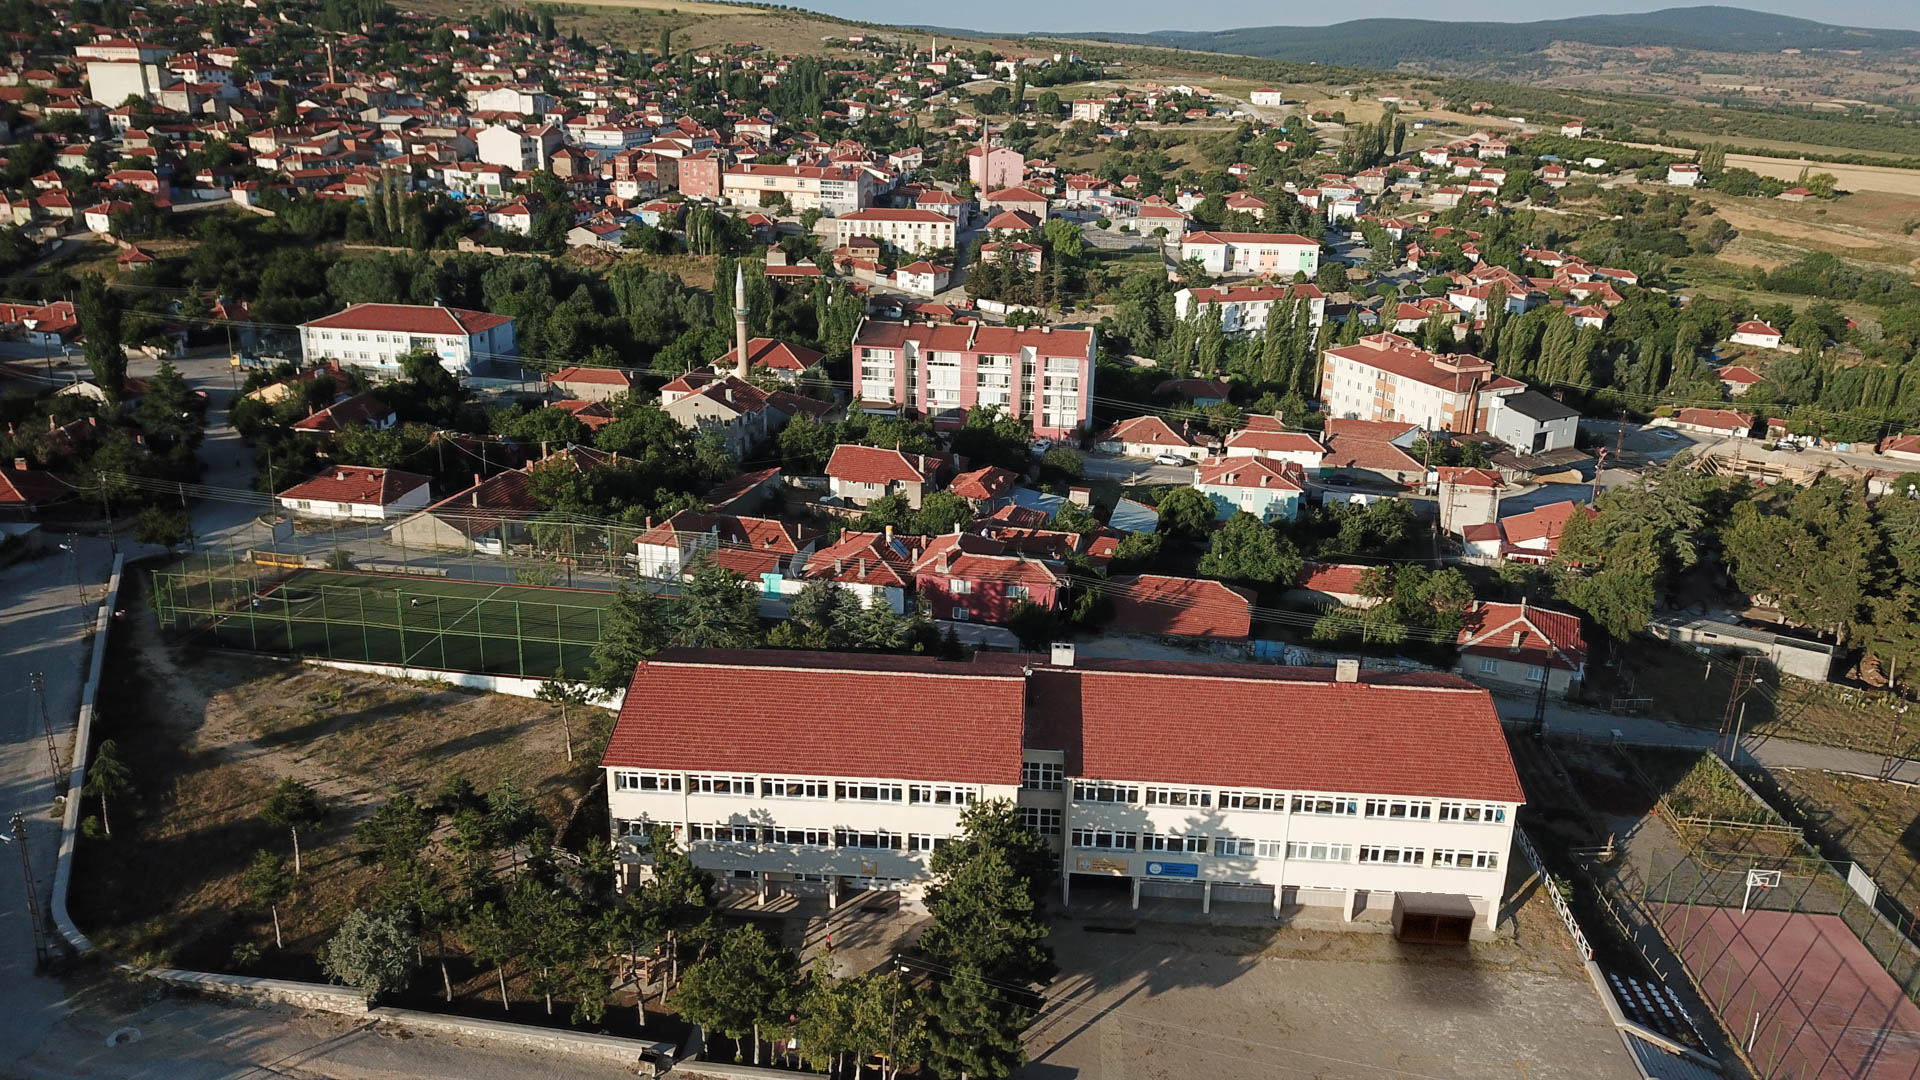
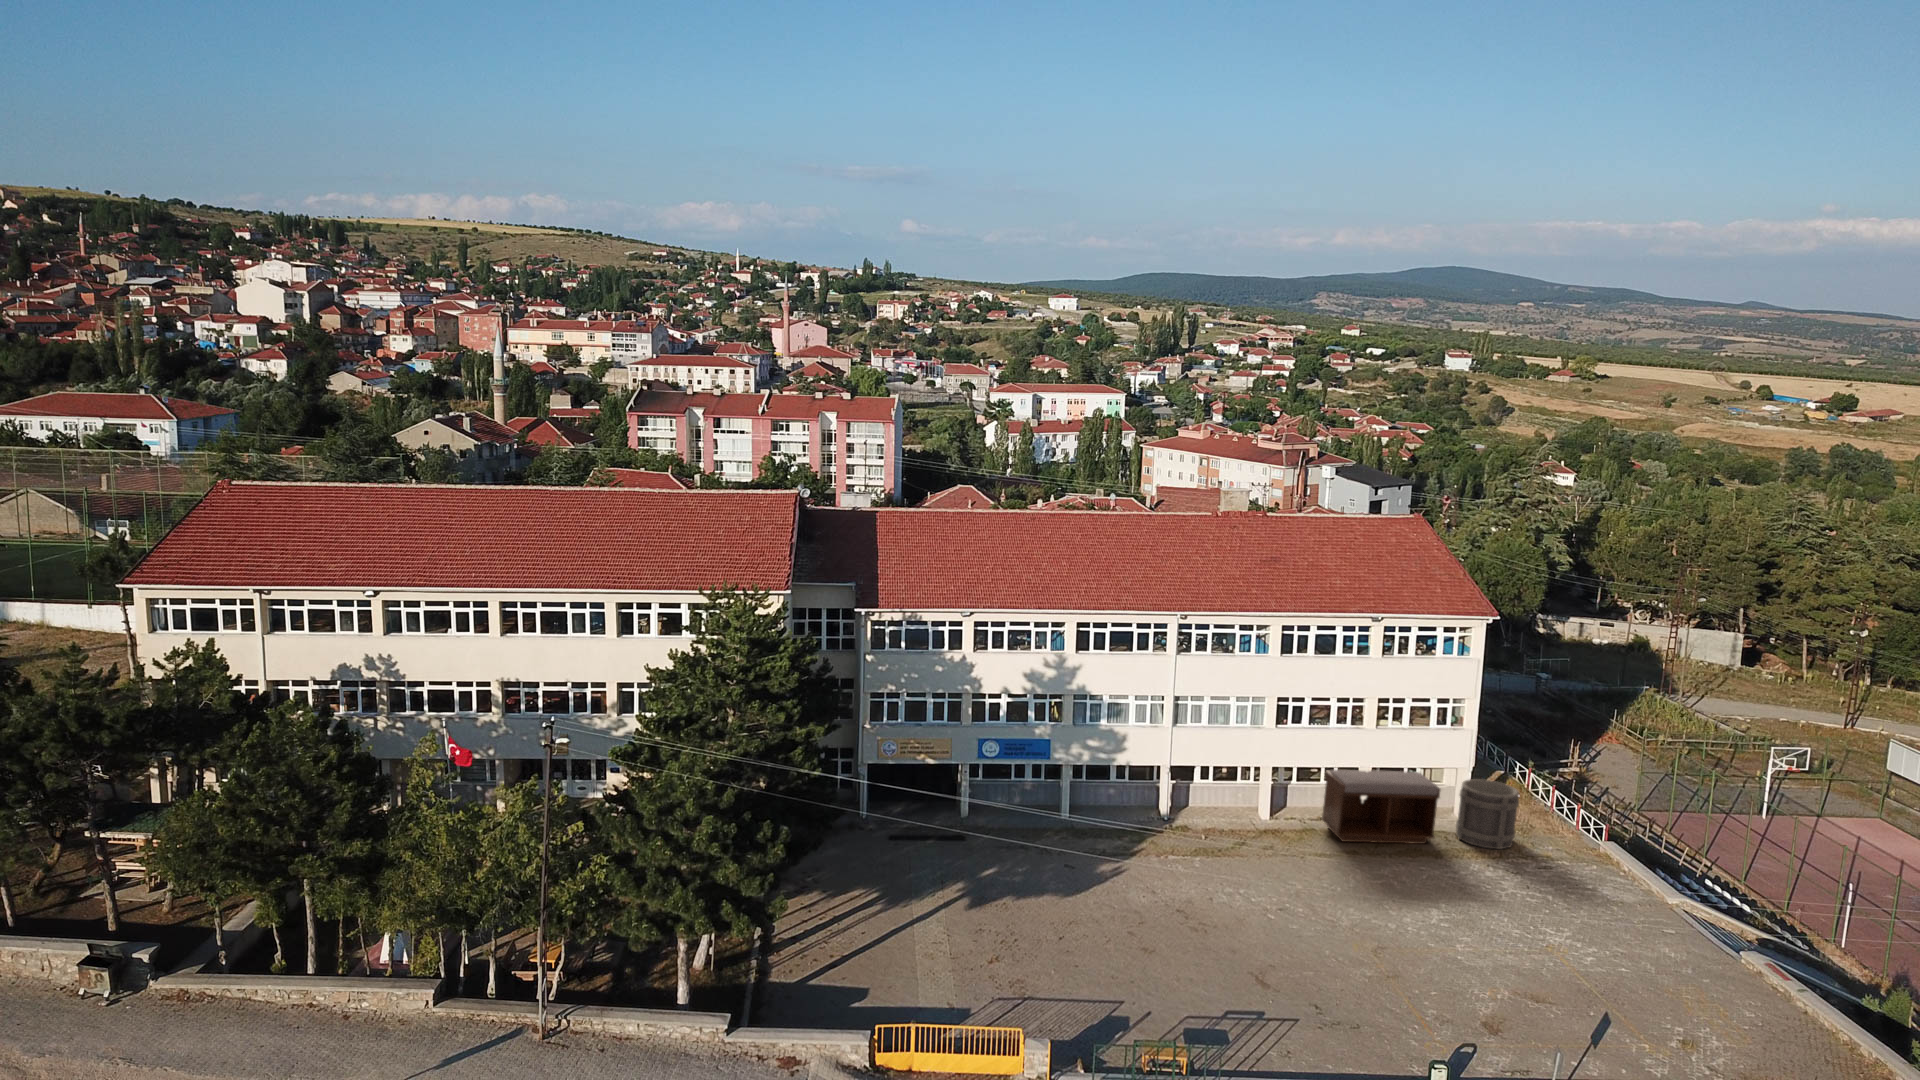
bucket: none [1488,899,1535,955] -> present [1456,779,1519,849]

